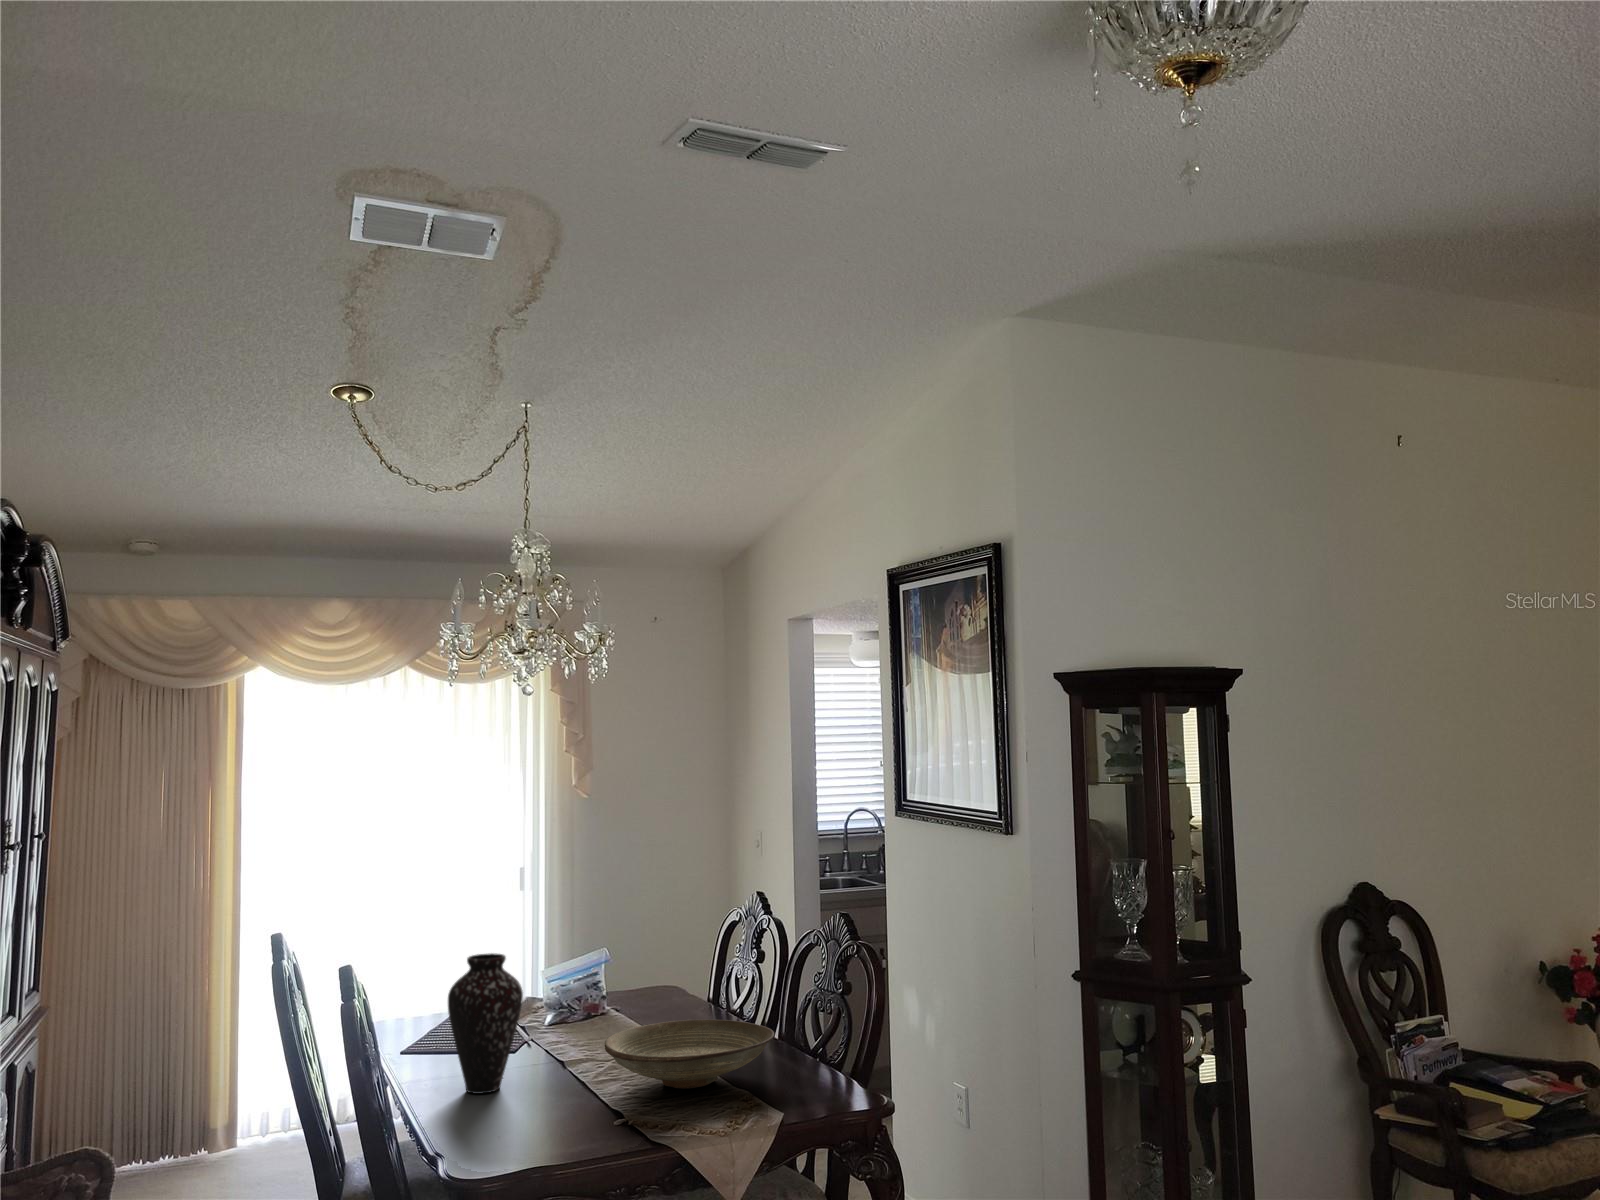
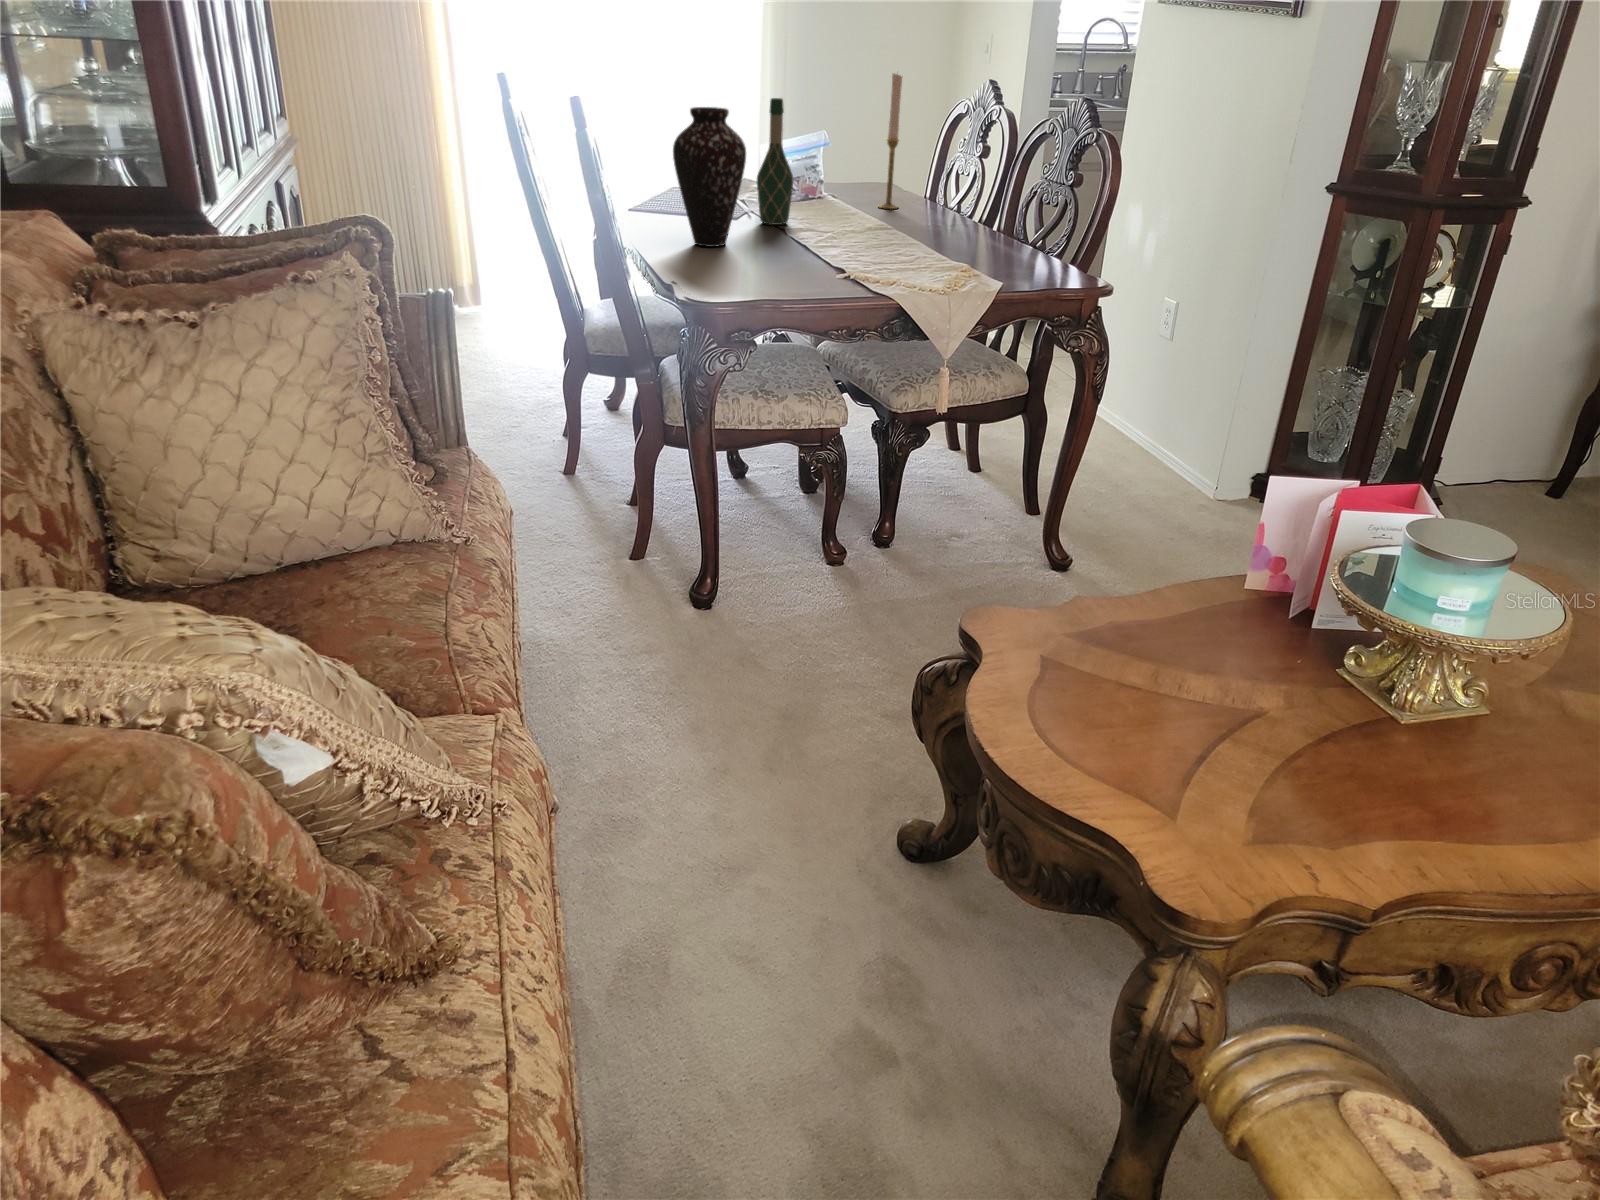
candlestick: none [660,895,681,1022] -> present [879,73,902,209]
wine bottle: none [535,933,572,1056] -> present [757,98,794,225]
decorative bowl: present [605,1019,774,1089] -> none [827,197,999,258]

